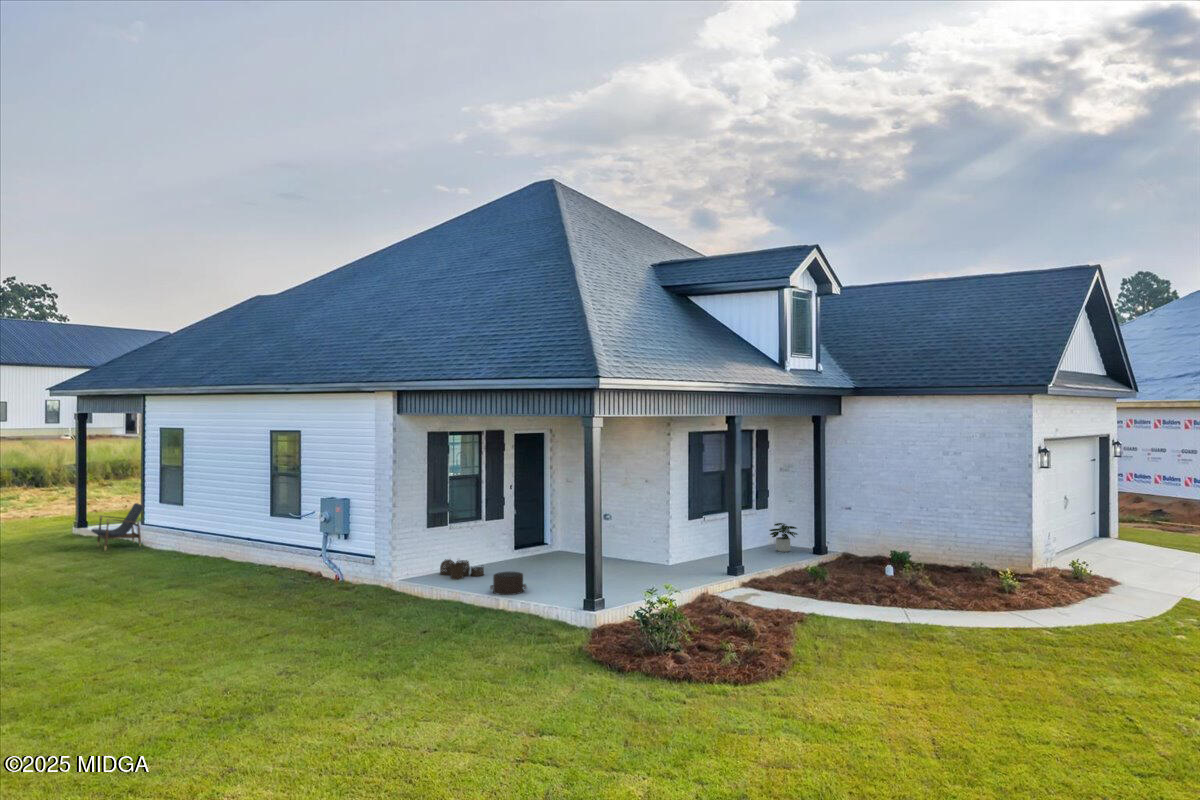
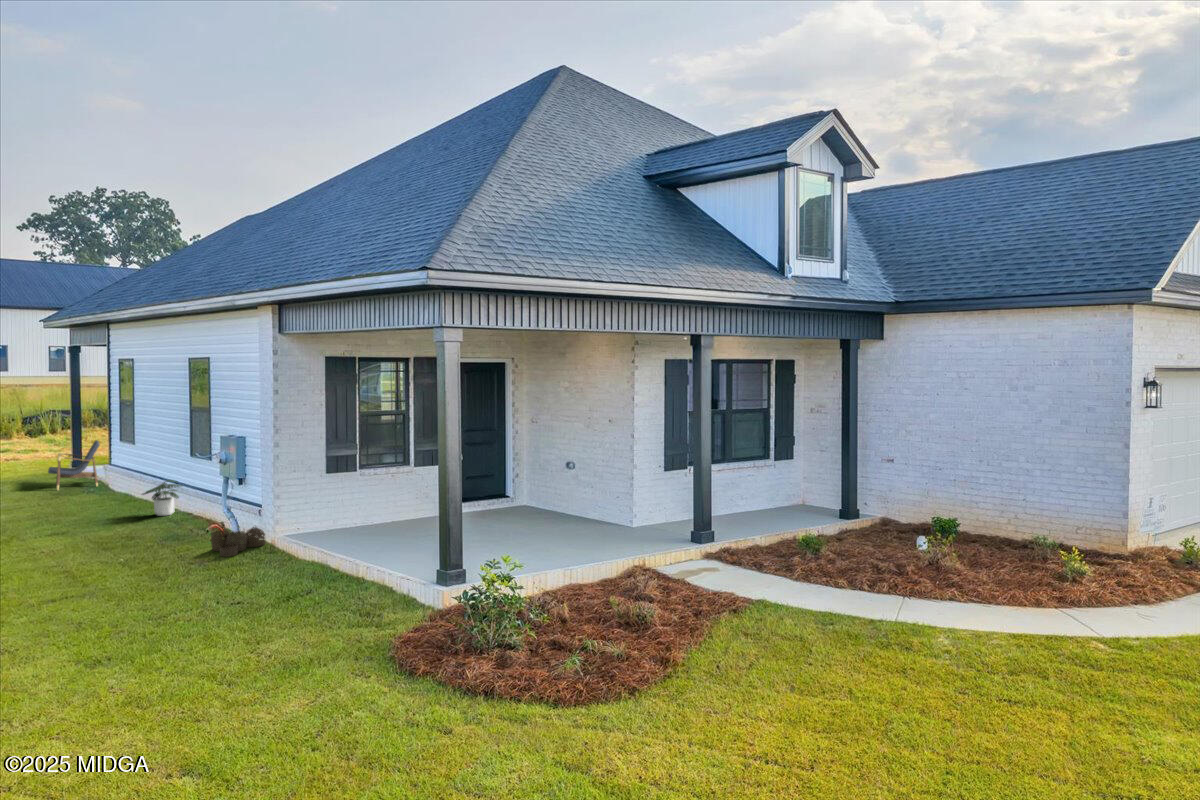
potted plant: present [770,523,798,552] -> present [143,480,181,516]
woven basket: present [440,559,484,579] -> present [211,527,265,557]
pouf: present [490,571,527,595] -> none [369,529,419,558]

